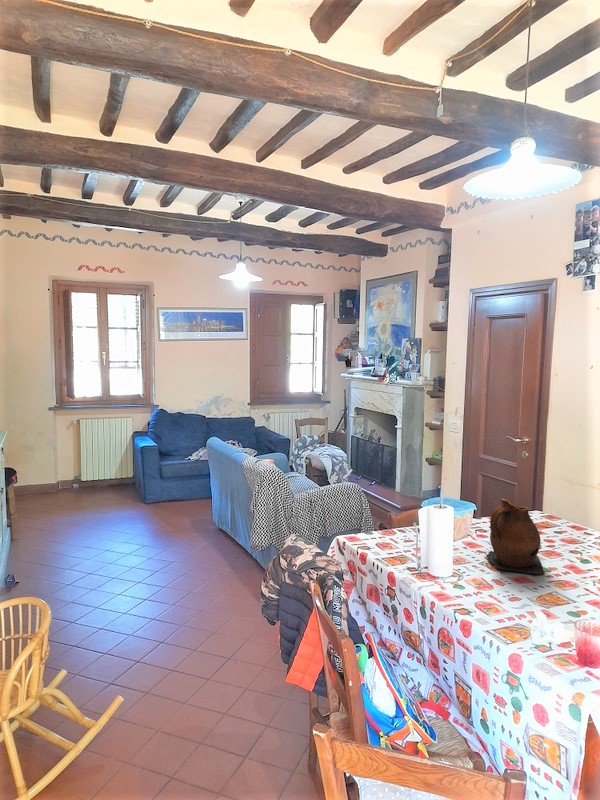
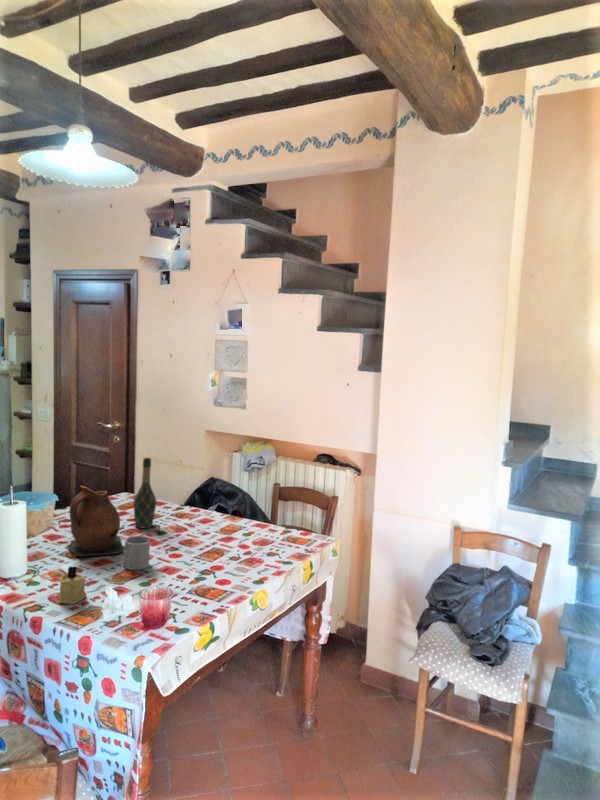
wine bottle: none [552,477,579,553] -> present [133,458,156,528]
mug: none [547,559,578,597] -> present [124,536,150,570]
candle: none [484,578,511,617] -> present [59,566,86,604]

